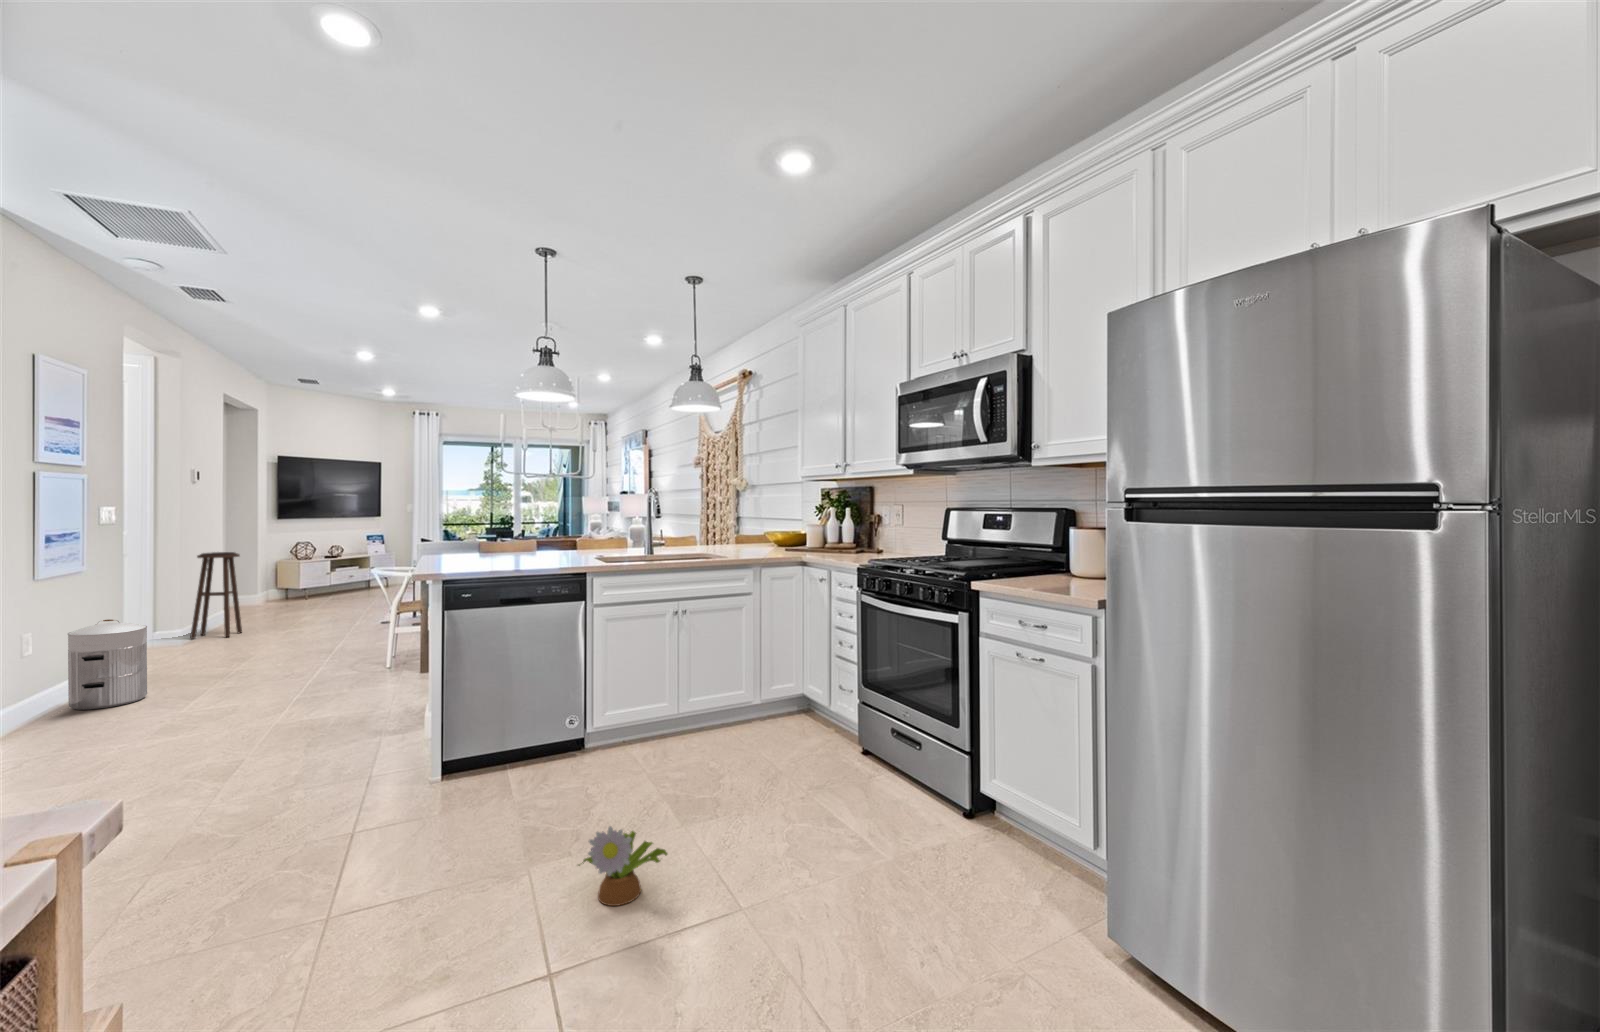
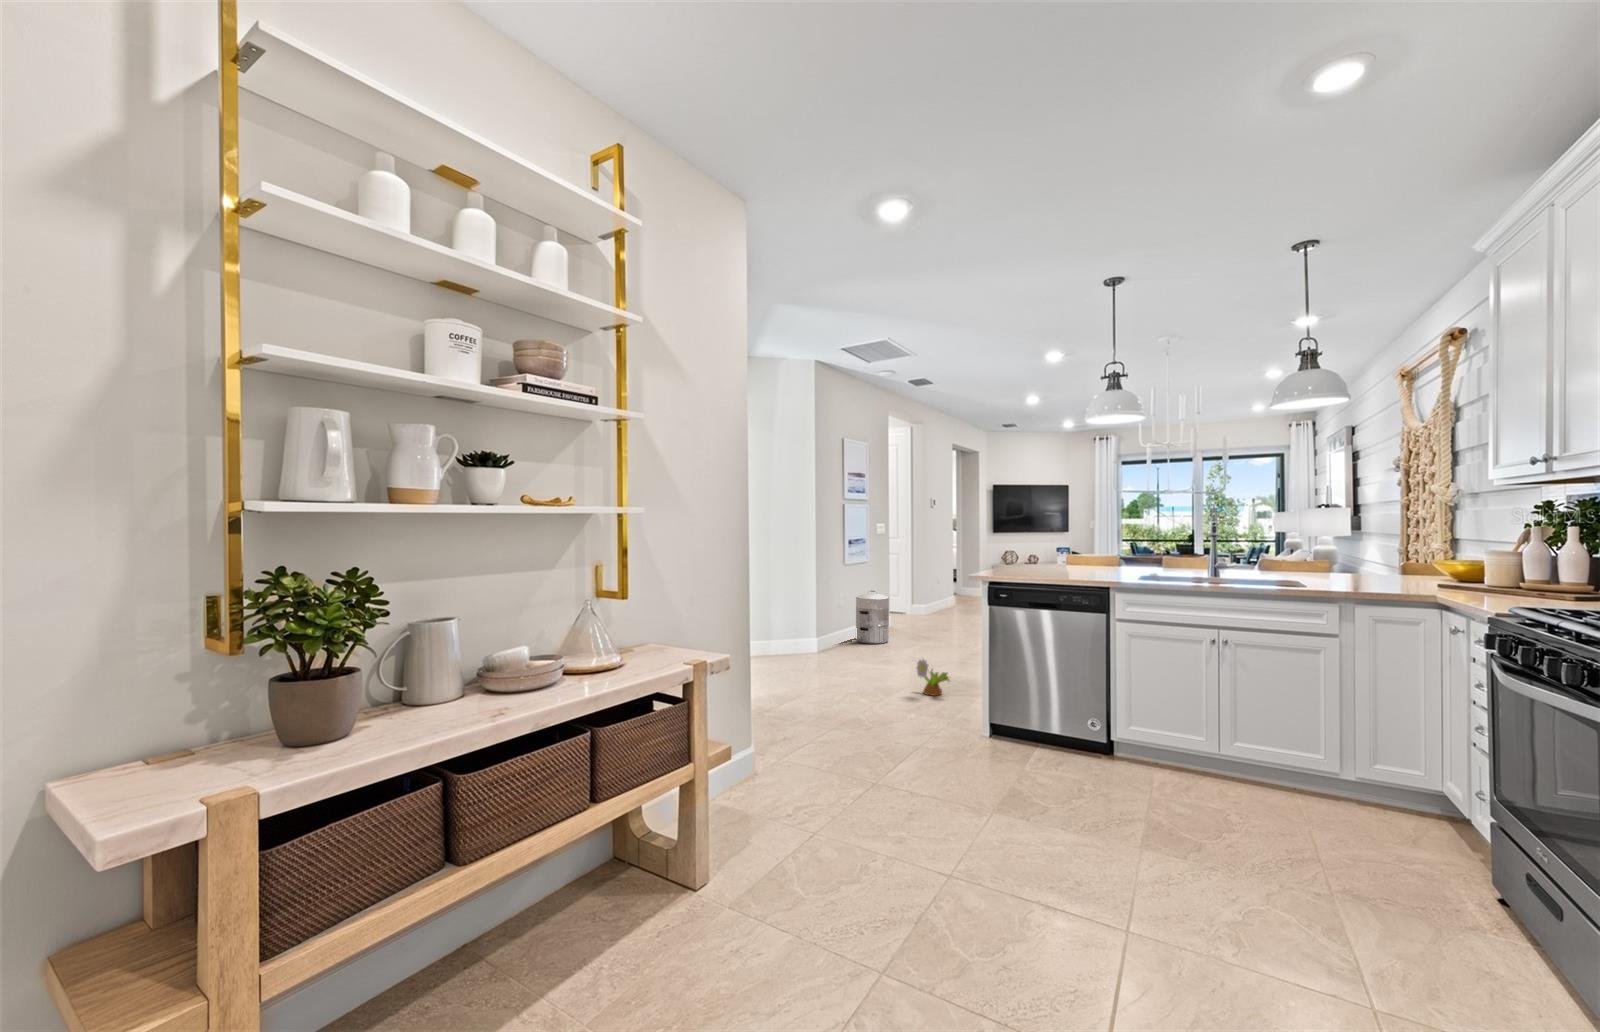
stool: present [190,552,242,639] -> none [932,555,960,615]
decorative plant: present [578,826,667,906] -> present [916,659,949,696]

